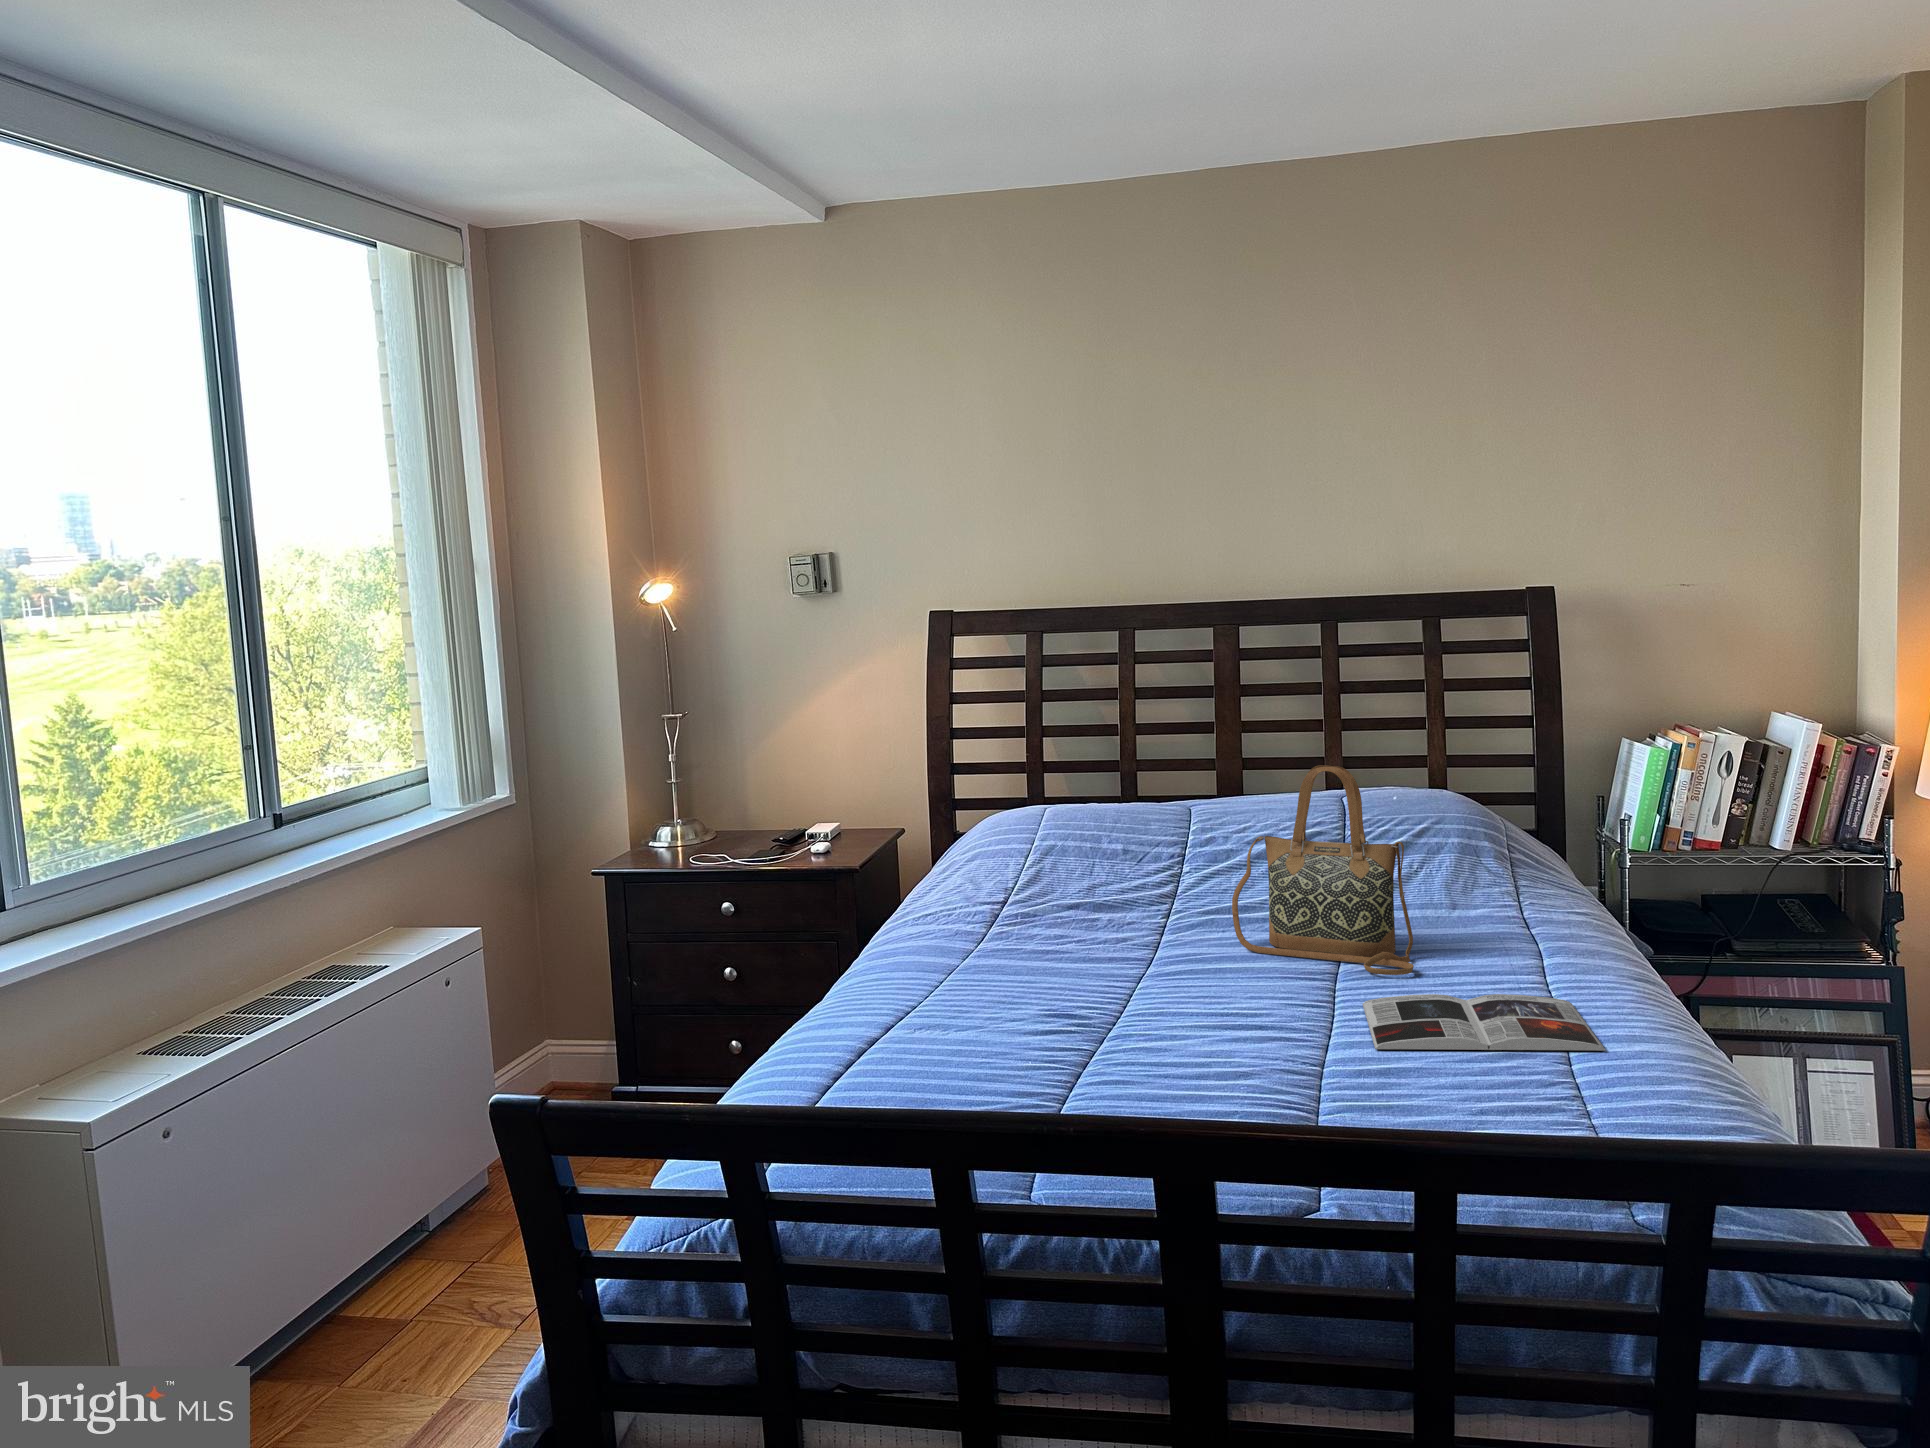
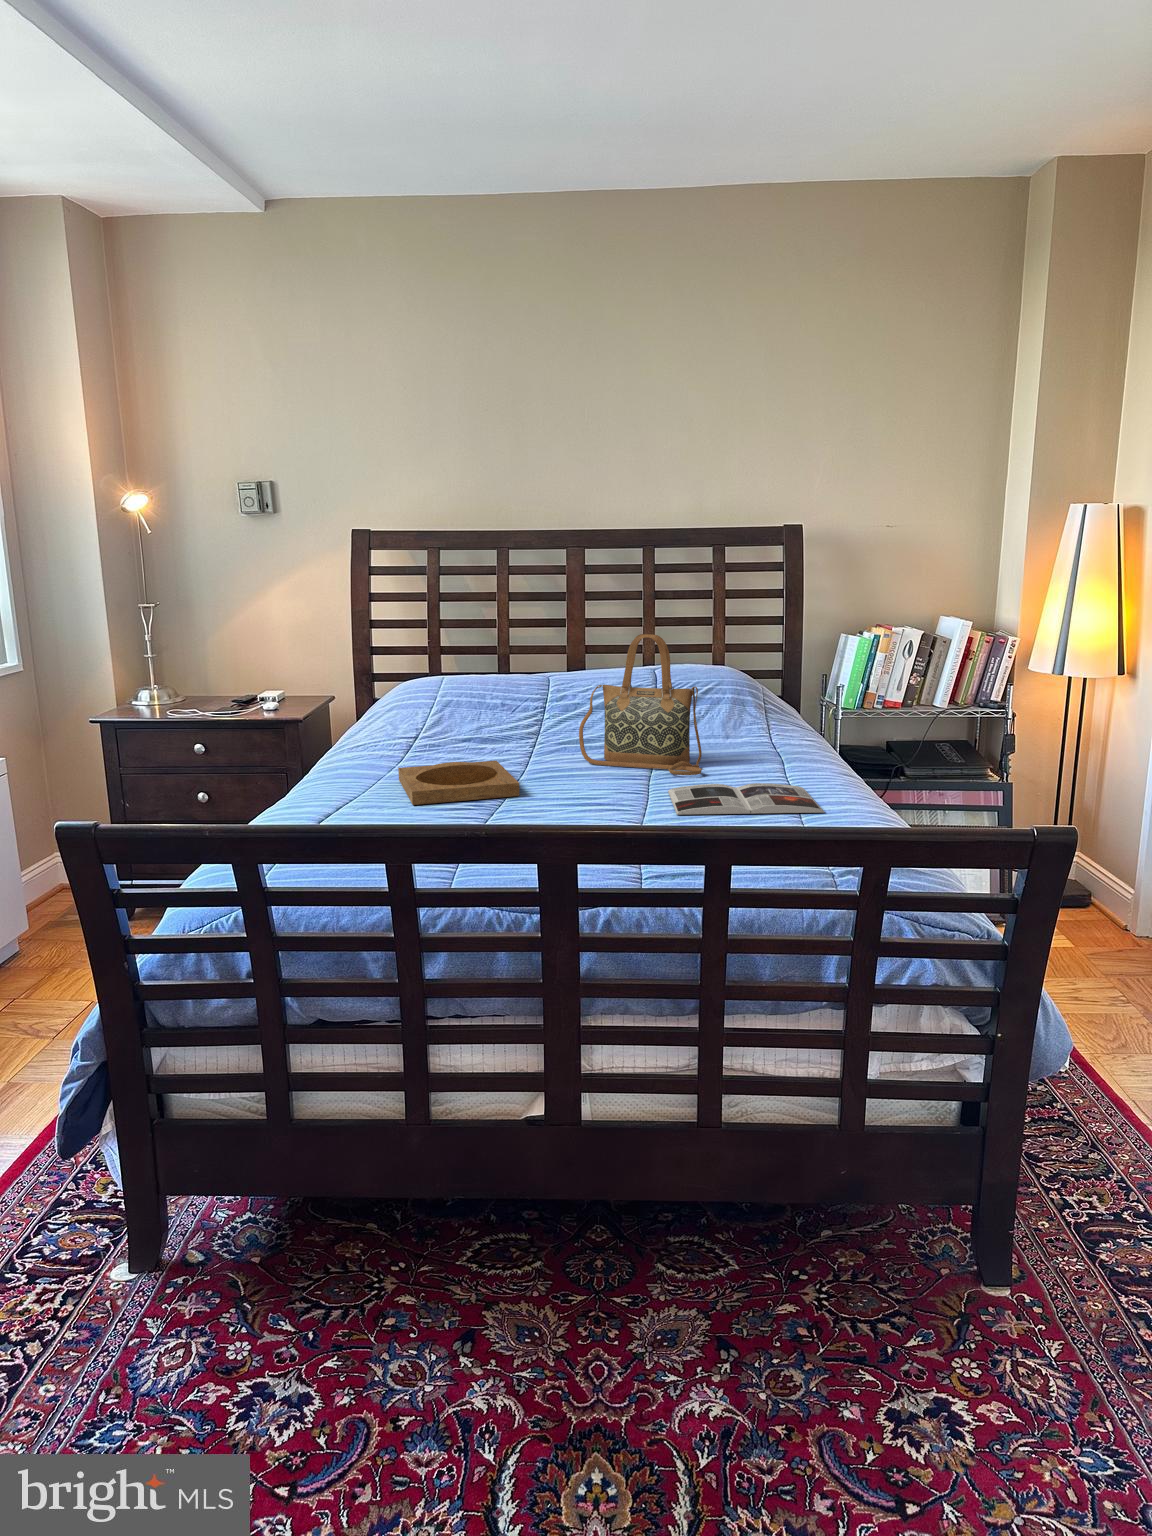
tray: none [976,948,1144,1022] -> present [398,761,519,805]

